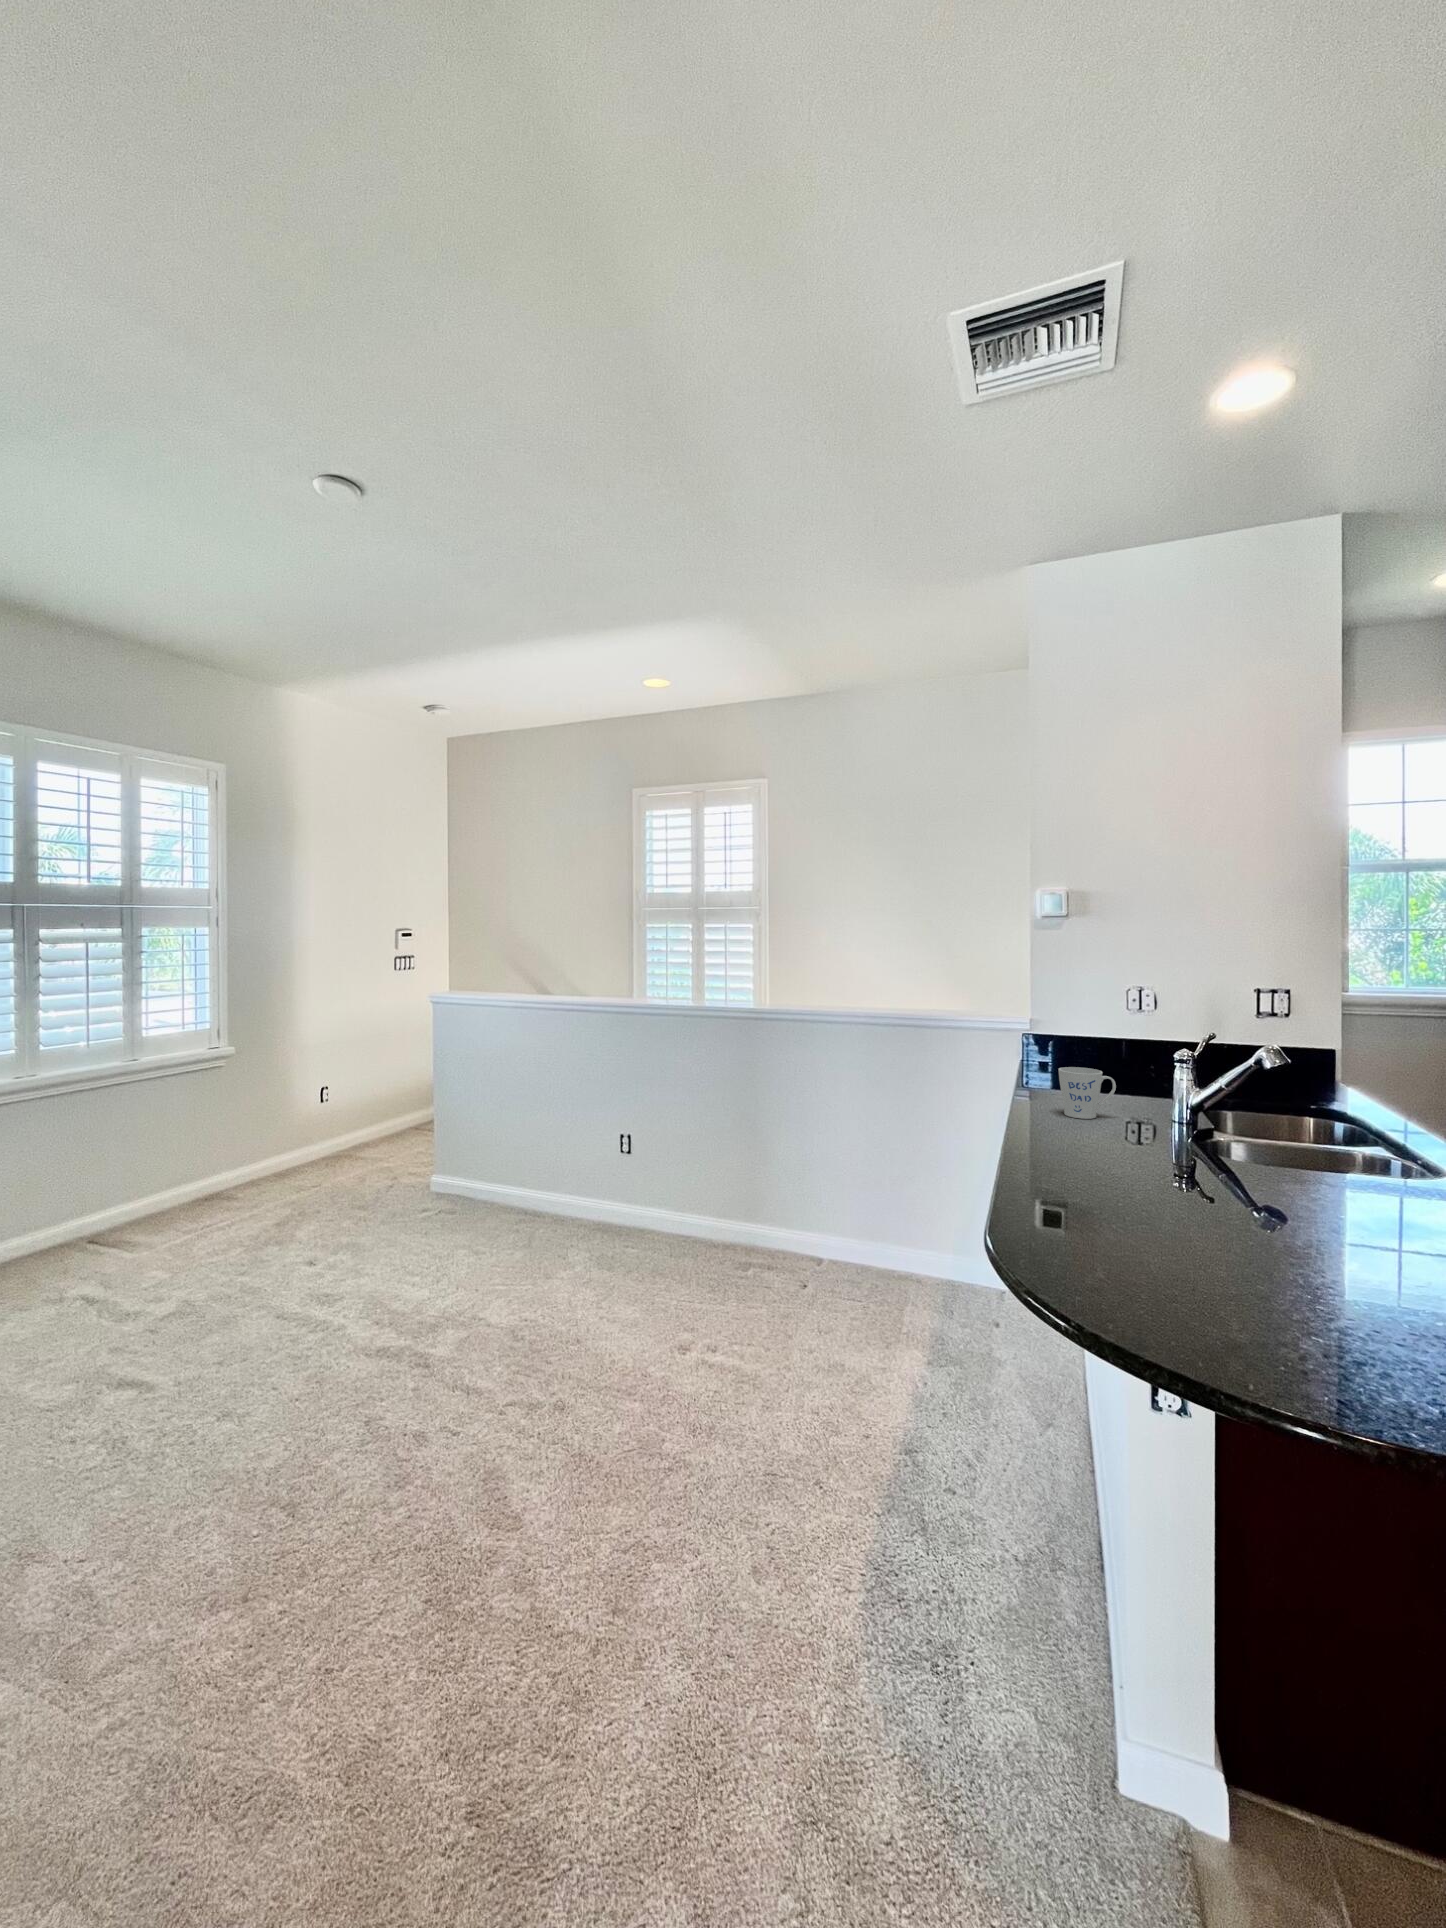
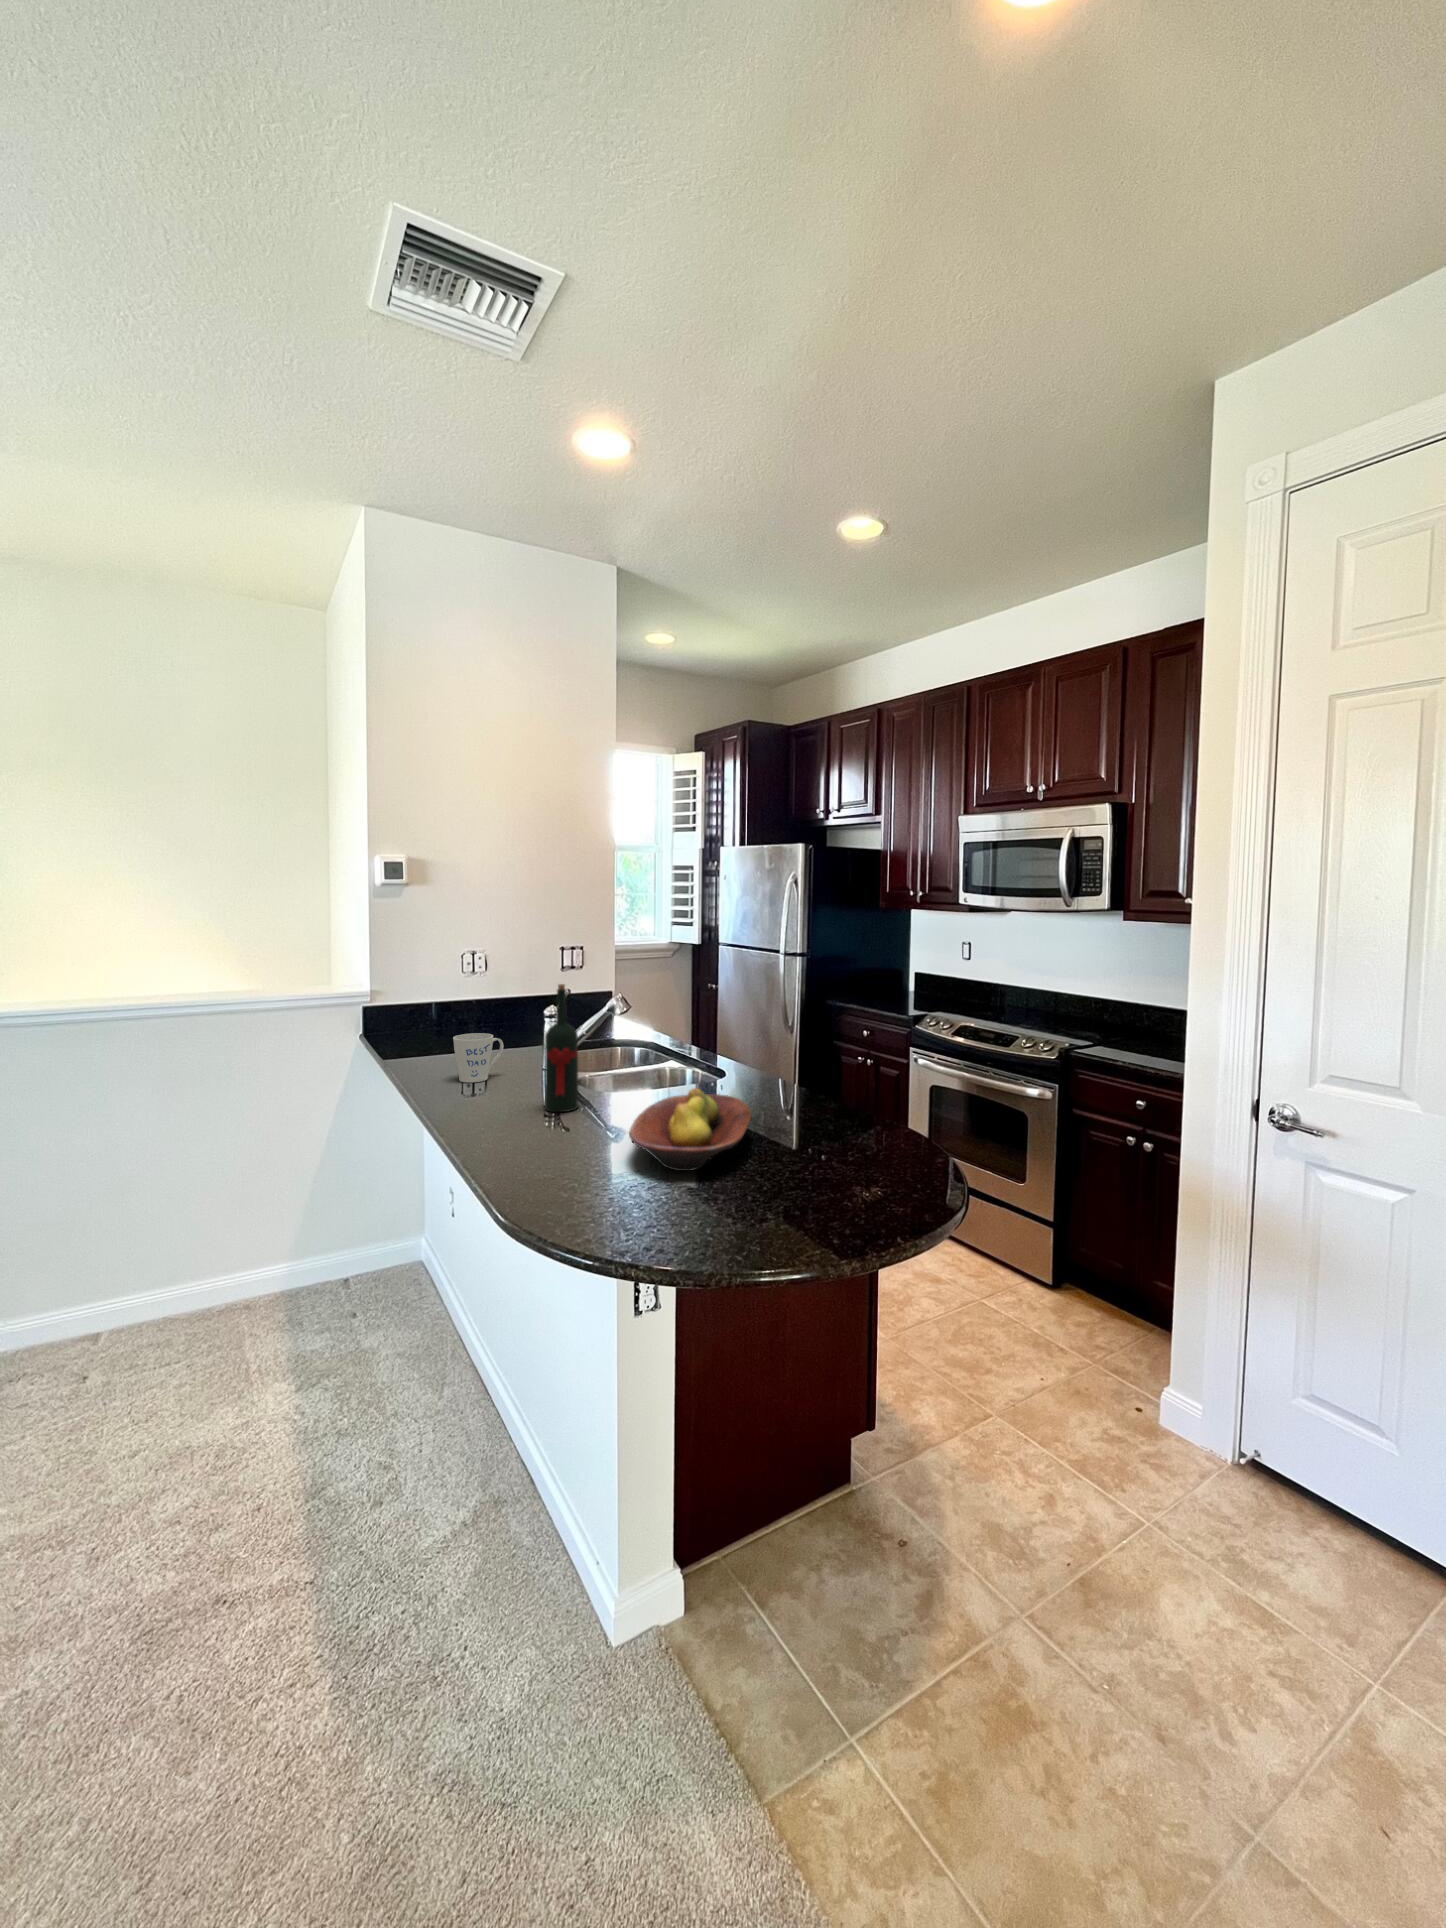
wine bottle: none [1120,1018,1161,1165] -> present [545,984,579,1112]
fruit bowl: none [1143,1164,1371,1259] -> present [629,1088,751,1171]

